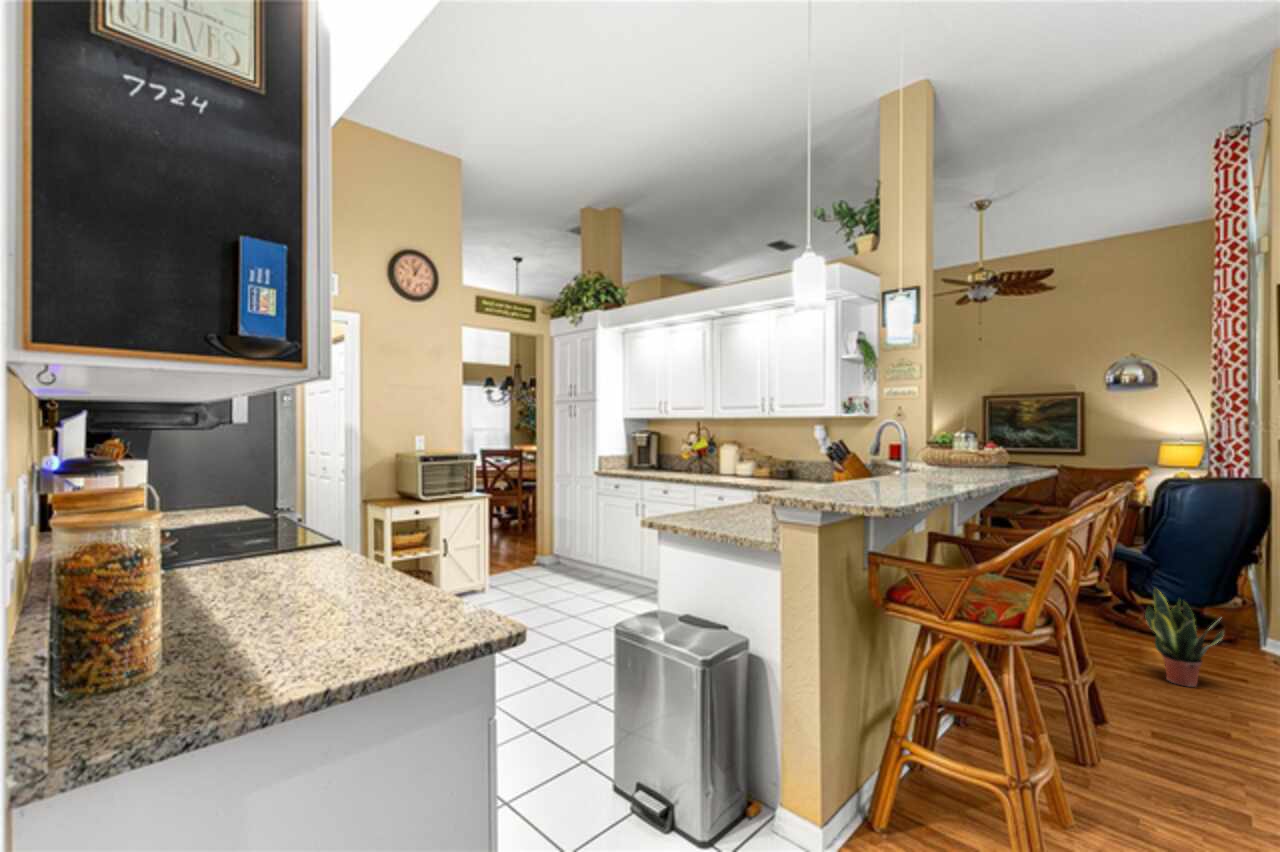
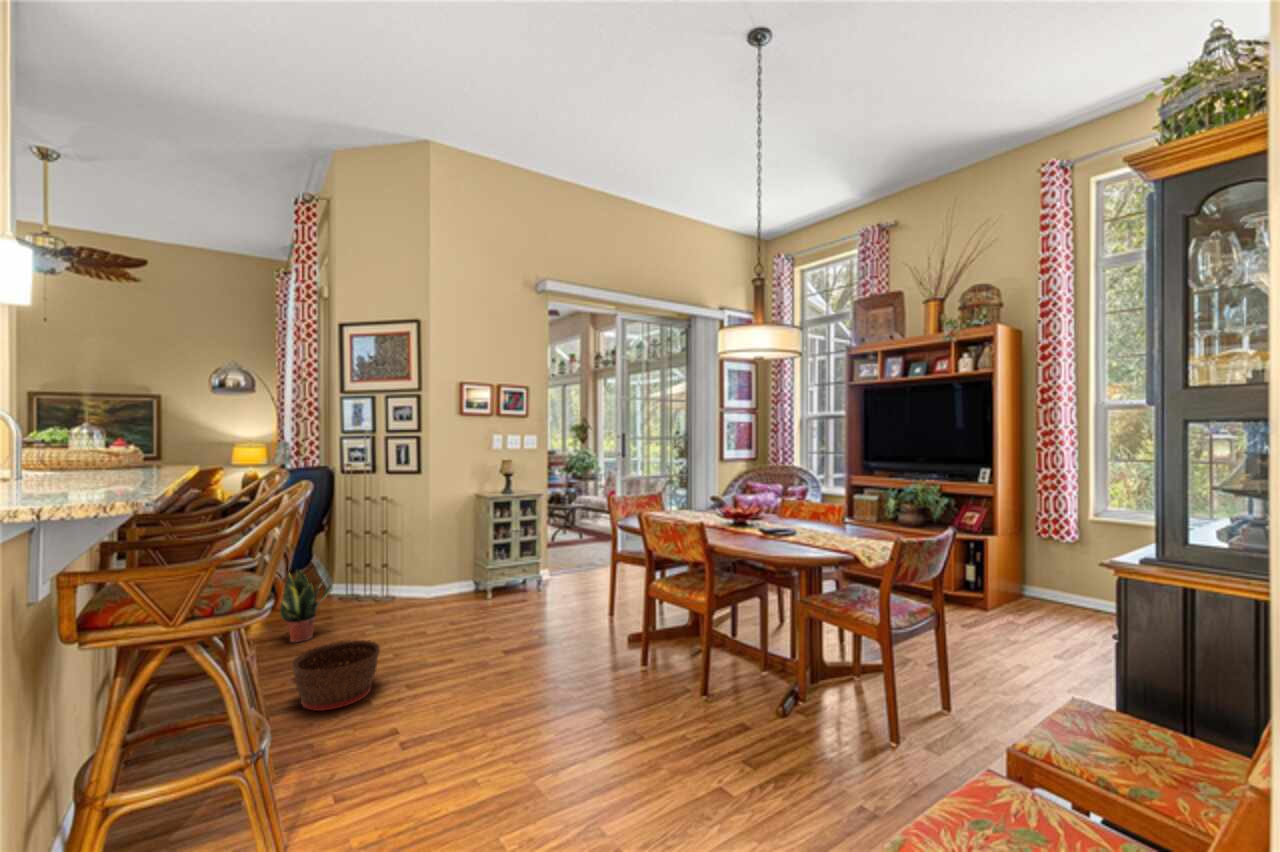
basket: none [1127,690,1254,782] -> present [292,640,380,711]

